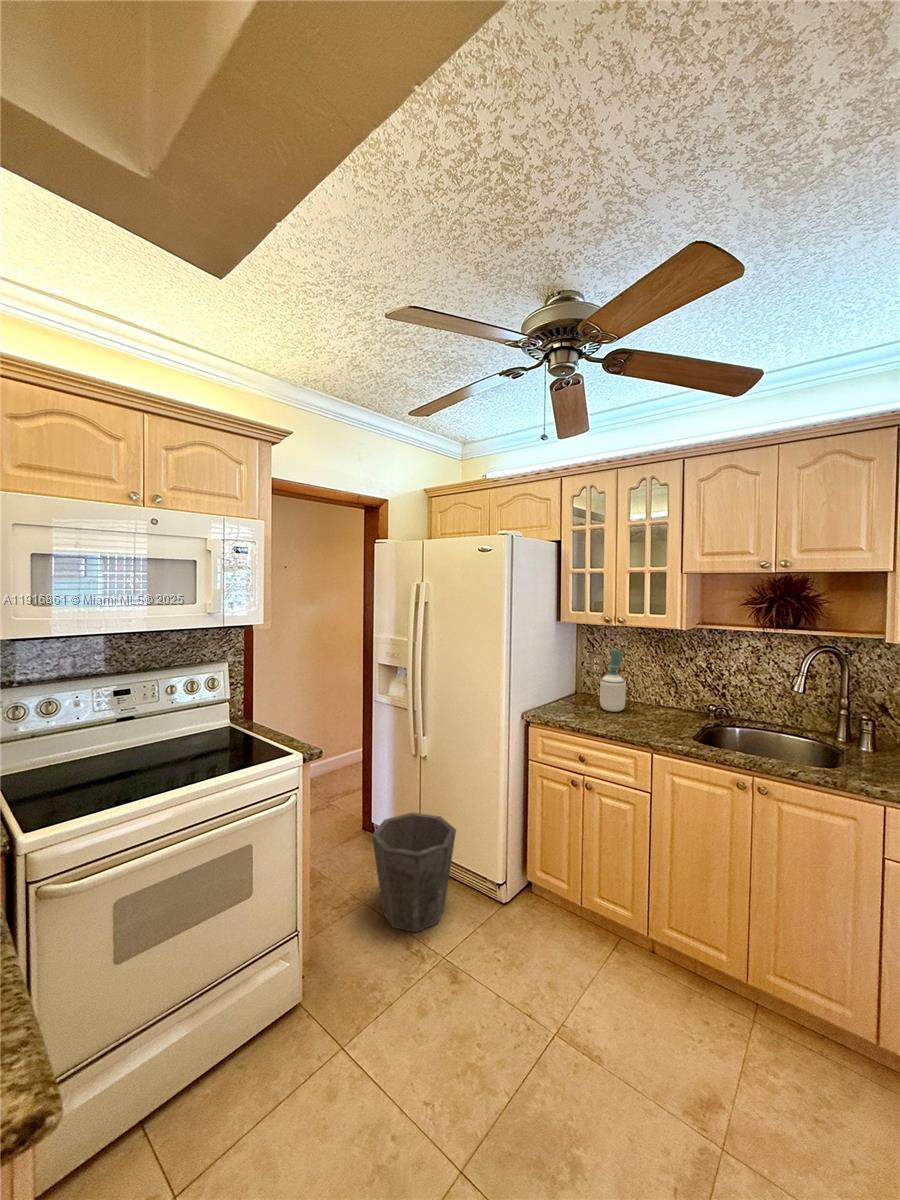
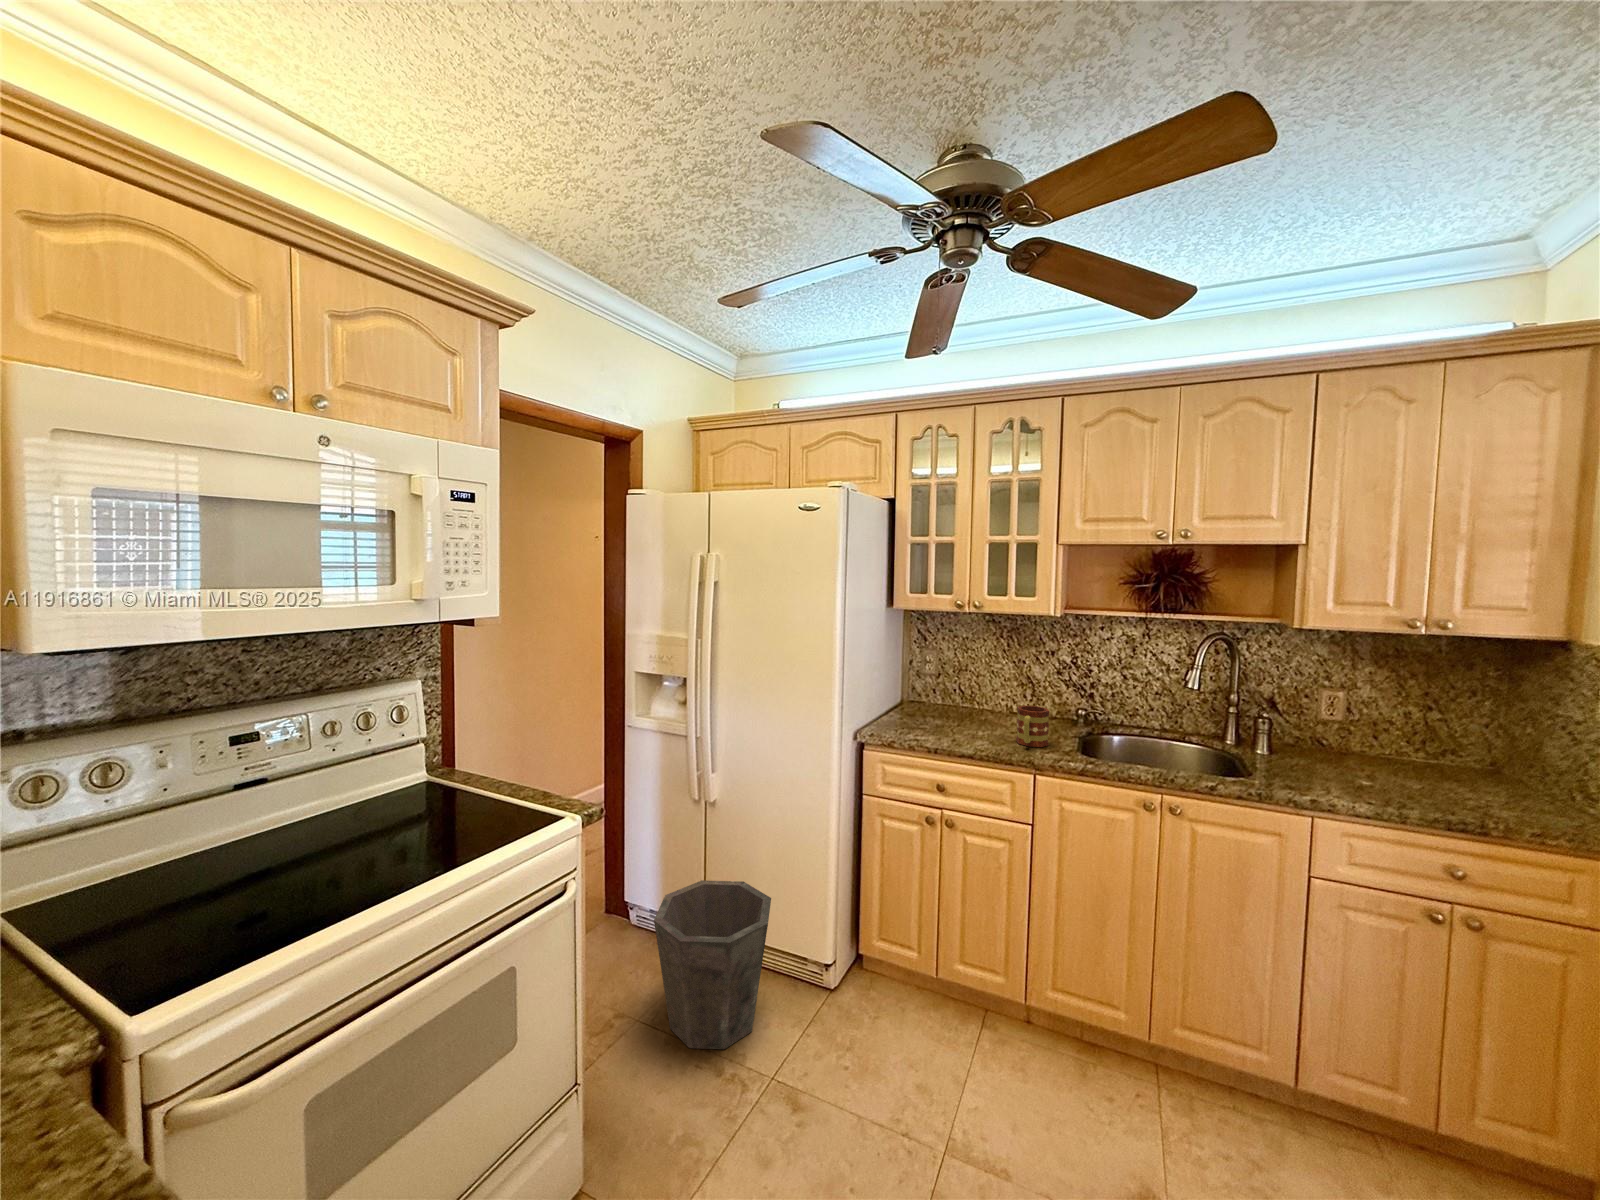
soap bottle: present [600,649,626,712] -> none [946,643,979,723]
mug: none [646,700,672,733] -> present [1016,705,1050,747]

